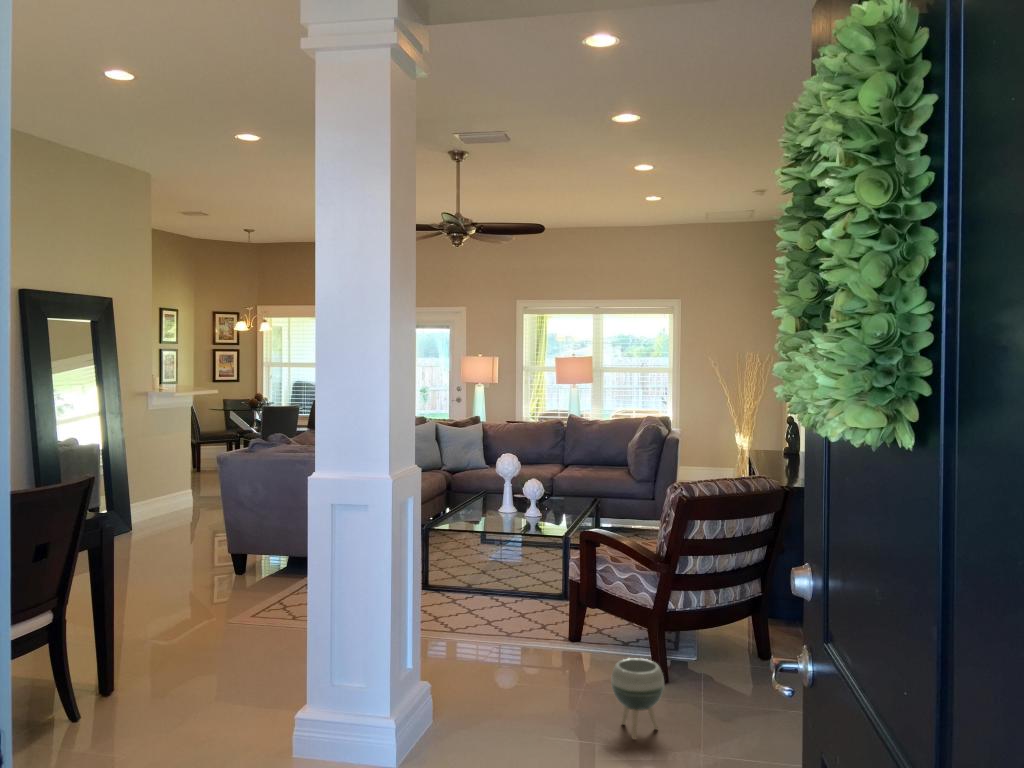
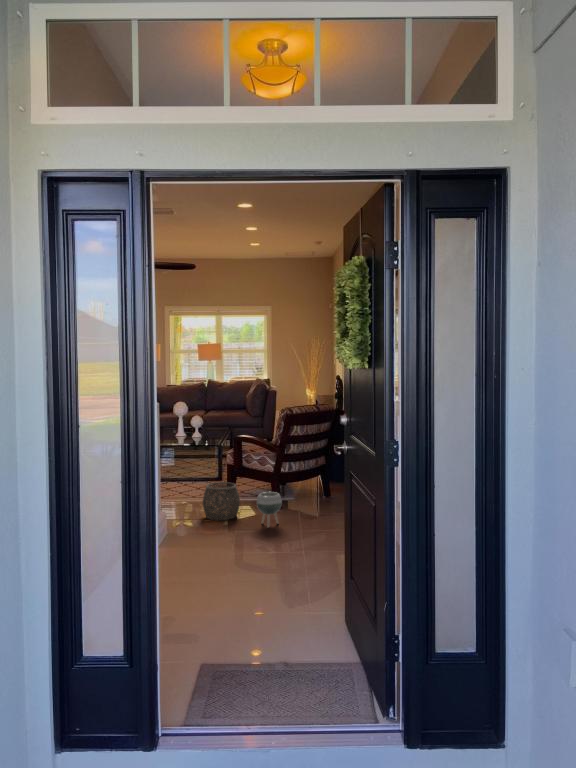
woven basket: none [507,623,583,707] -> present [203,482,240,520]

